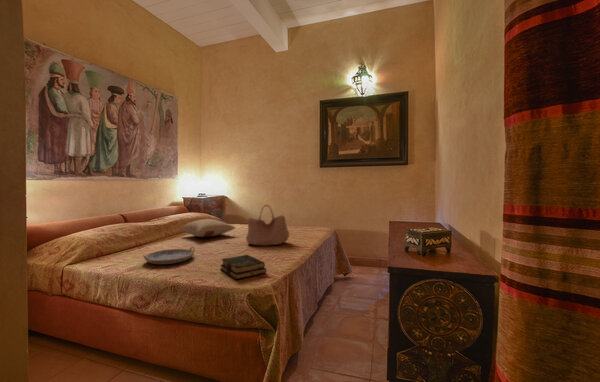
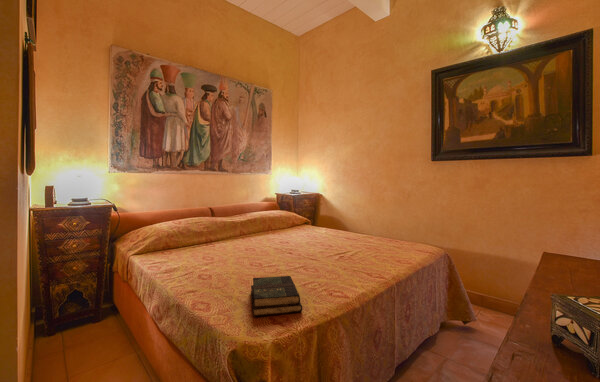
handbag: present [246,205,289,246] -> none [311,207,367,262]
pillow: present [181,219,235,237] -> none [255,219,309,240]
serving tray: present [143,247,195,265] -> none [185,252,244,272]

